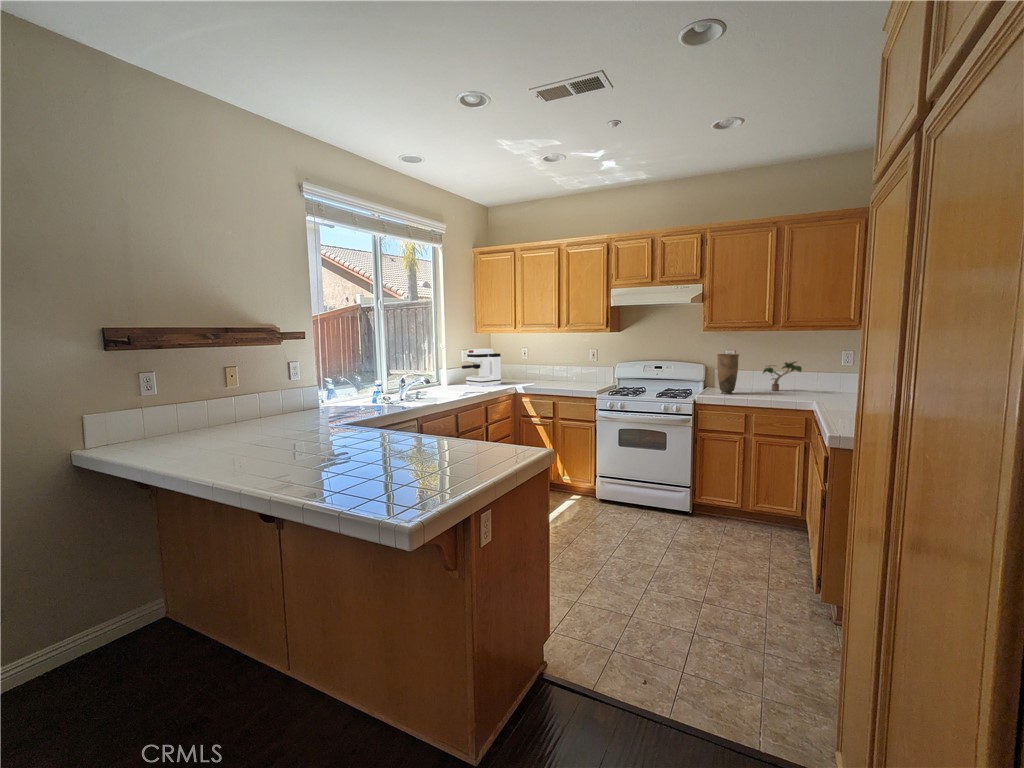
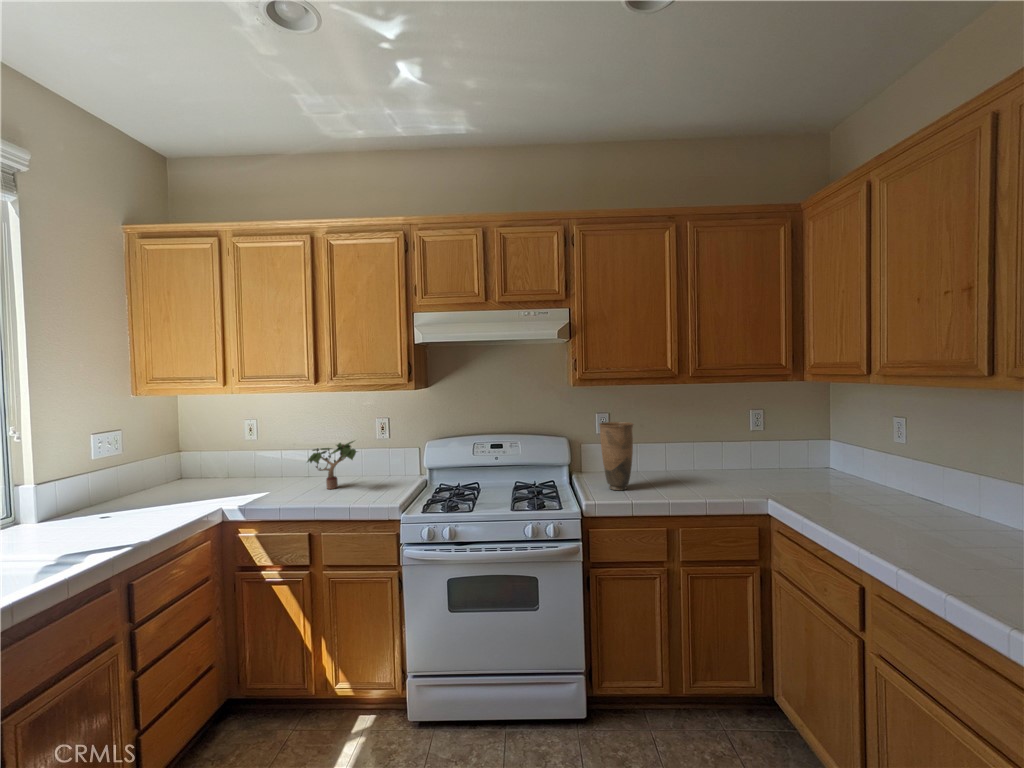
coffee maker: present [462,349,501,386] -> none [80,430,190,516]
potted plant: present [763,362,802,391] -> present [307,441,357,489]

